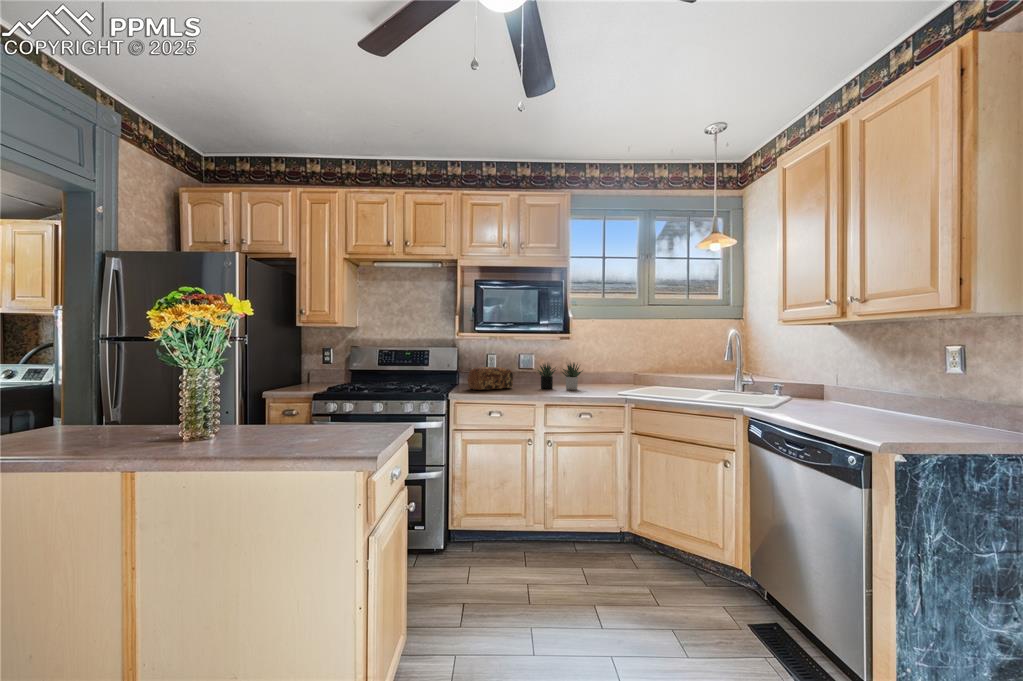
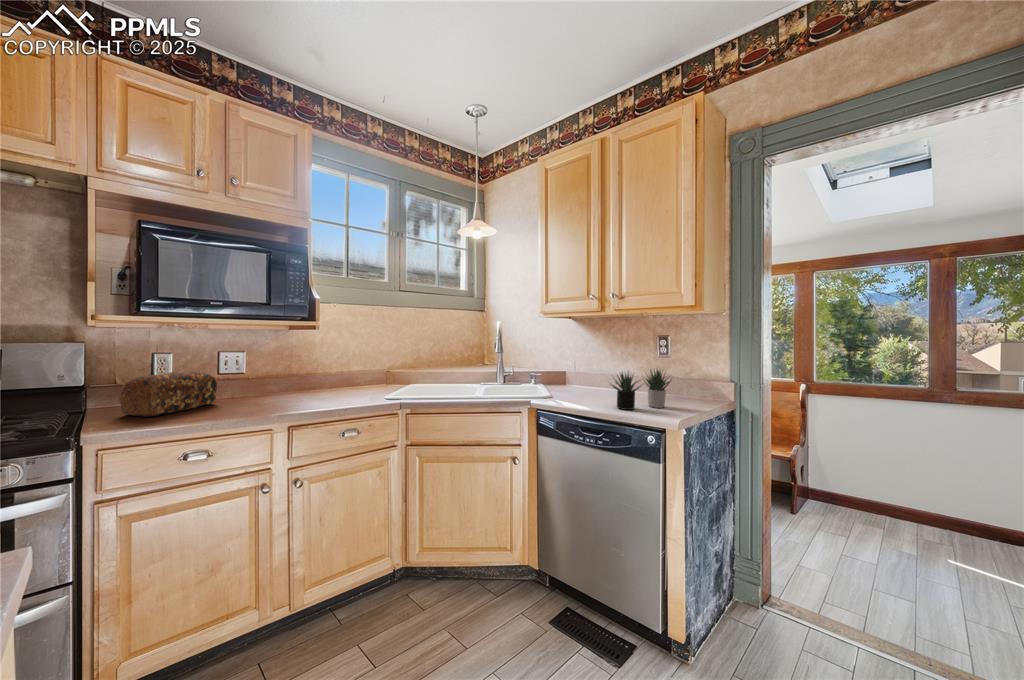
succulent plant: present [538,363,583,390] -> present [611,369,672,410]

